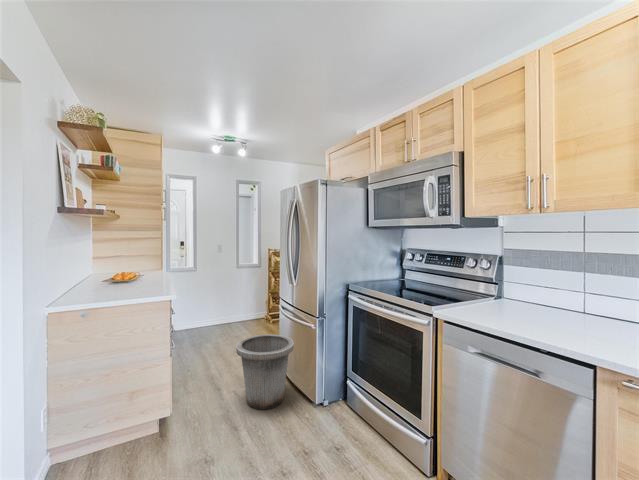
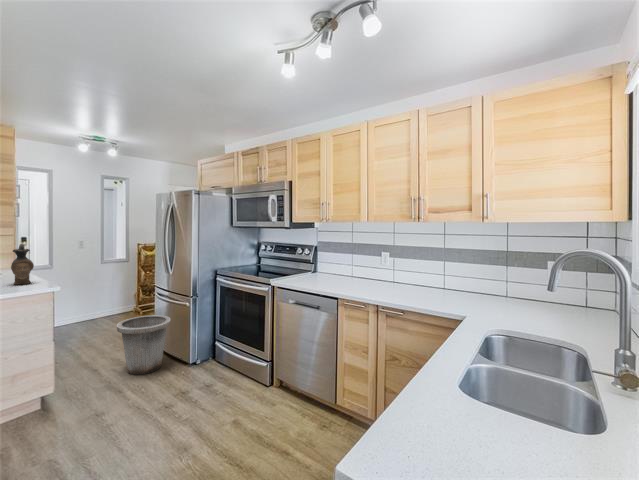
ceramic pitcher: none [133,249,154,294] -> present [11,244,34,285]

